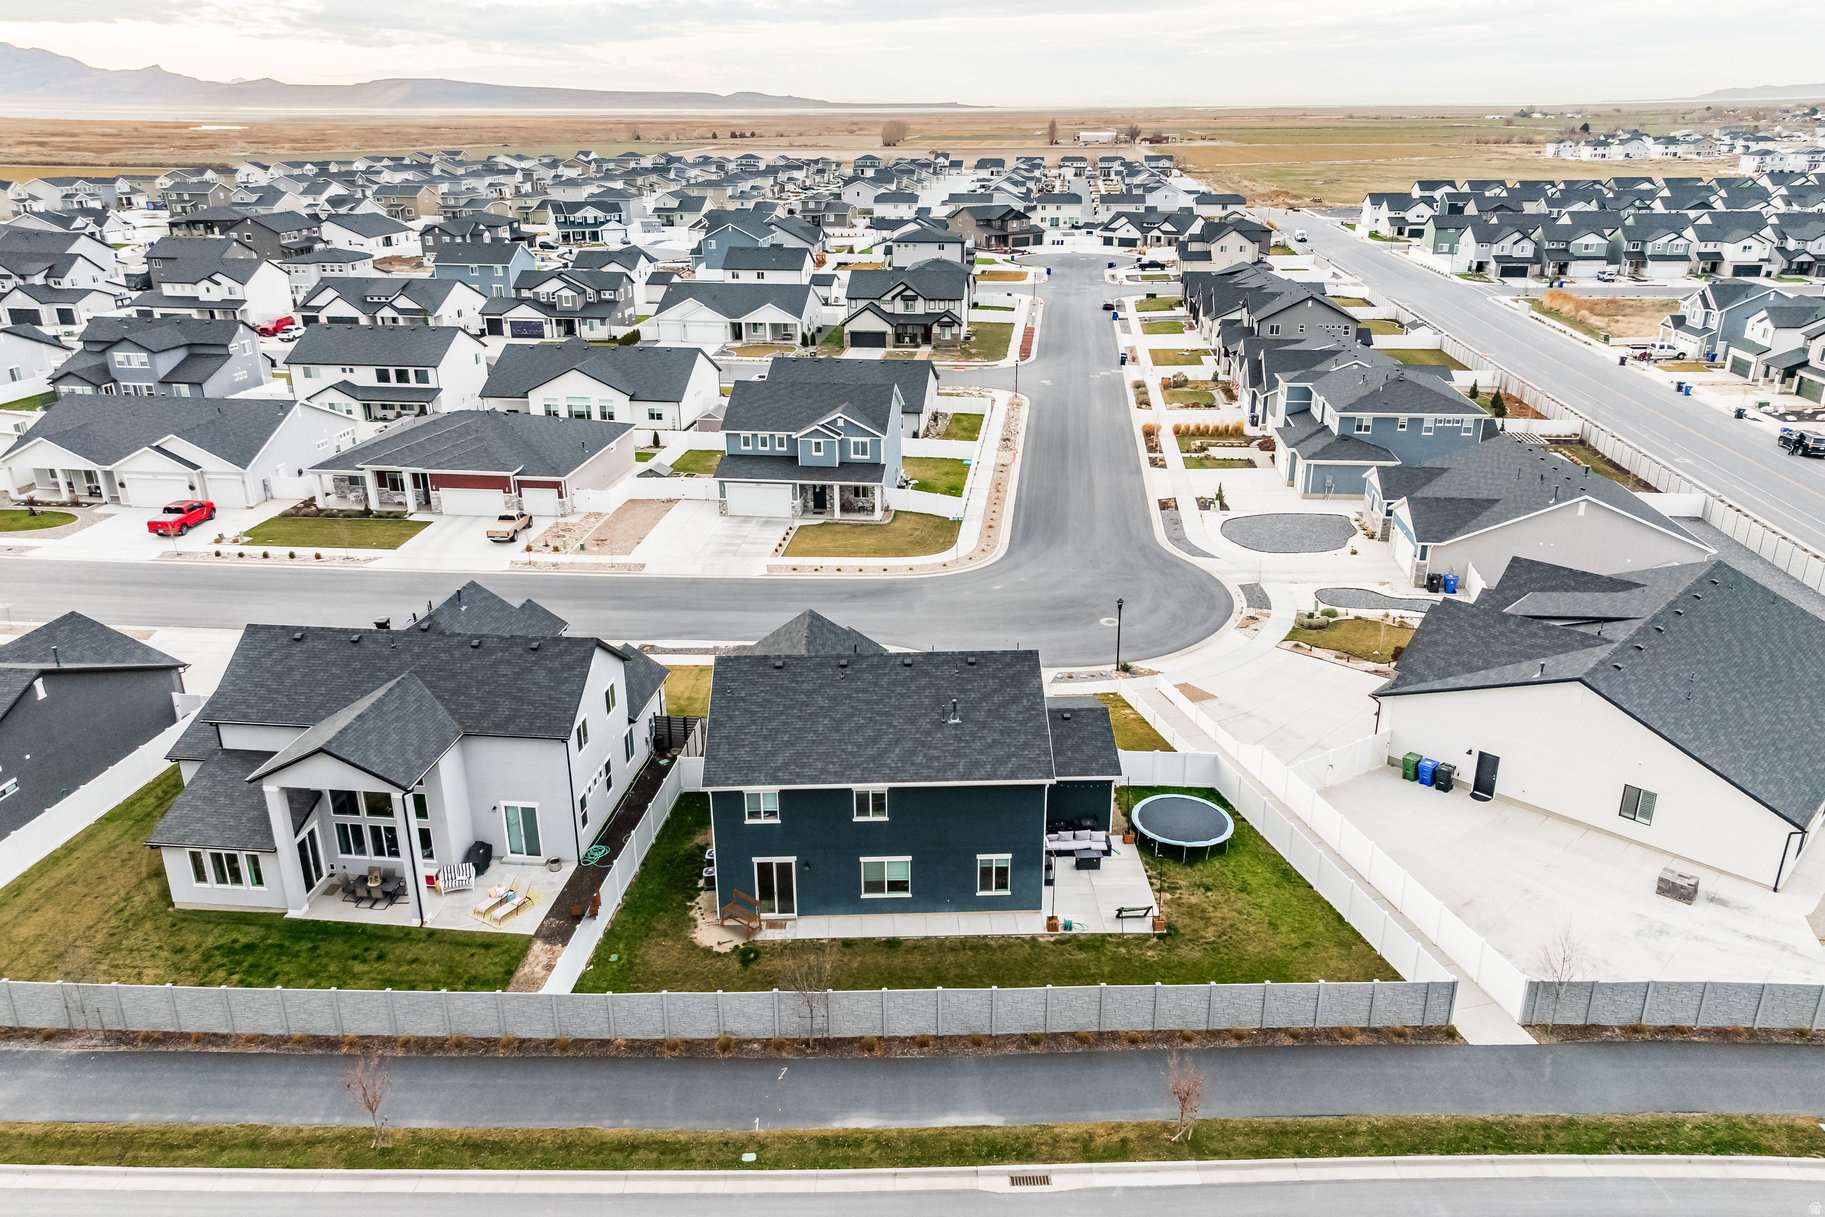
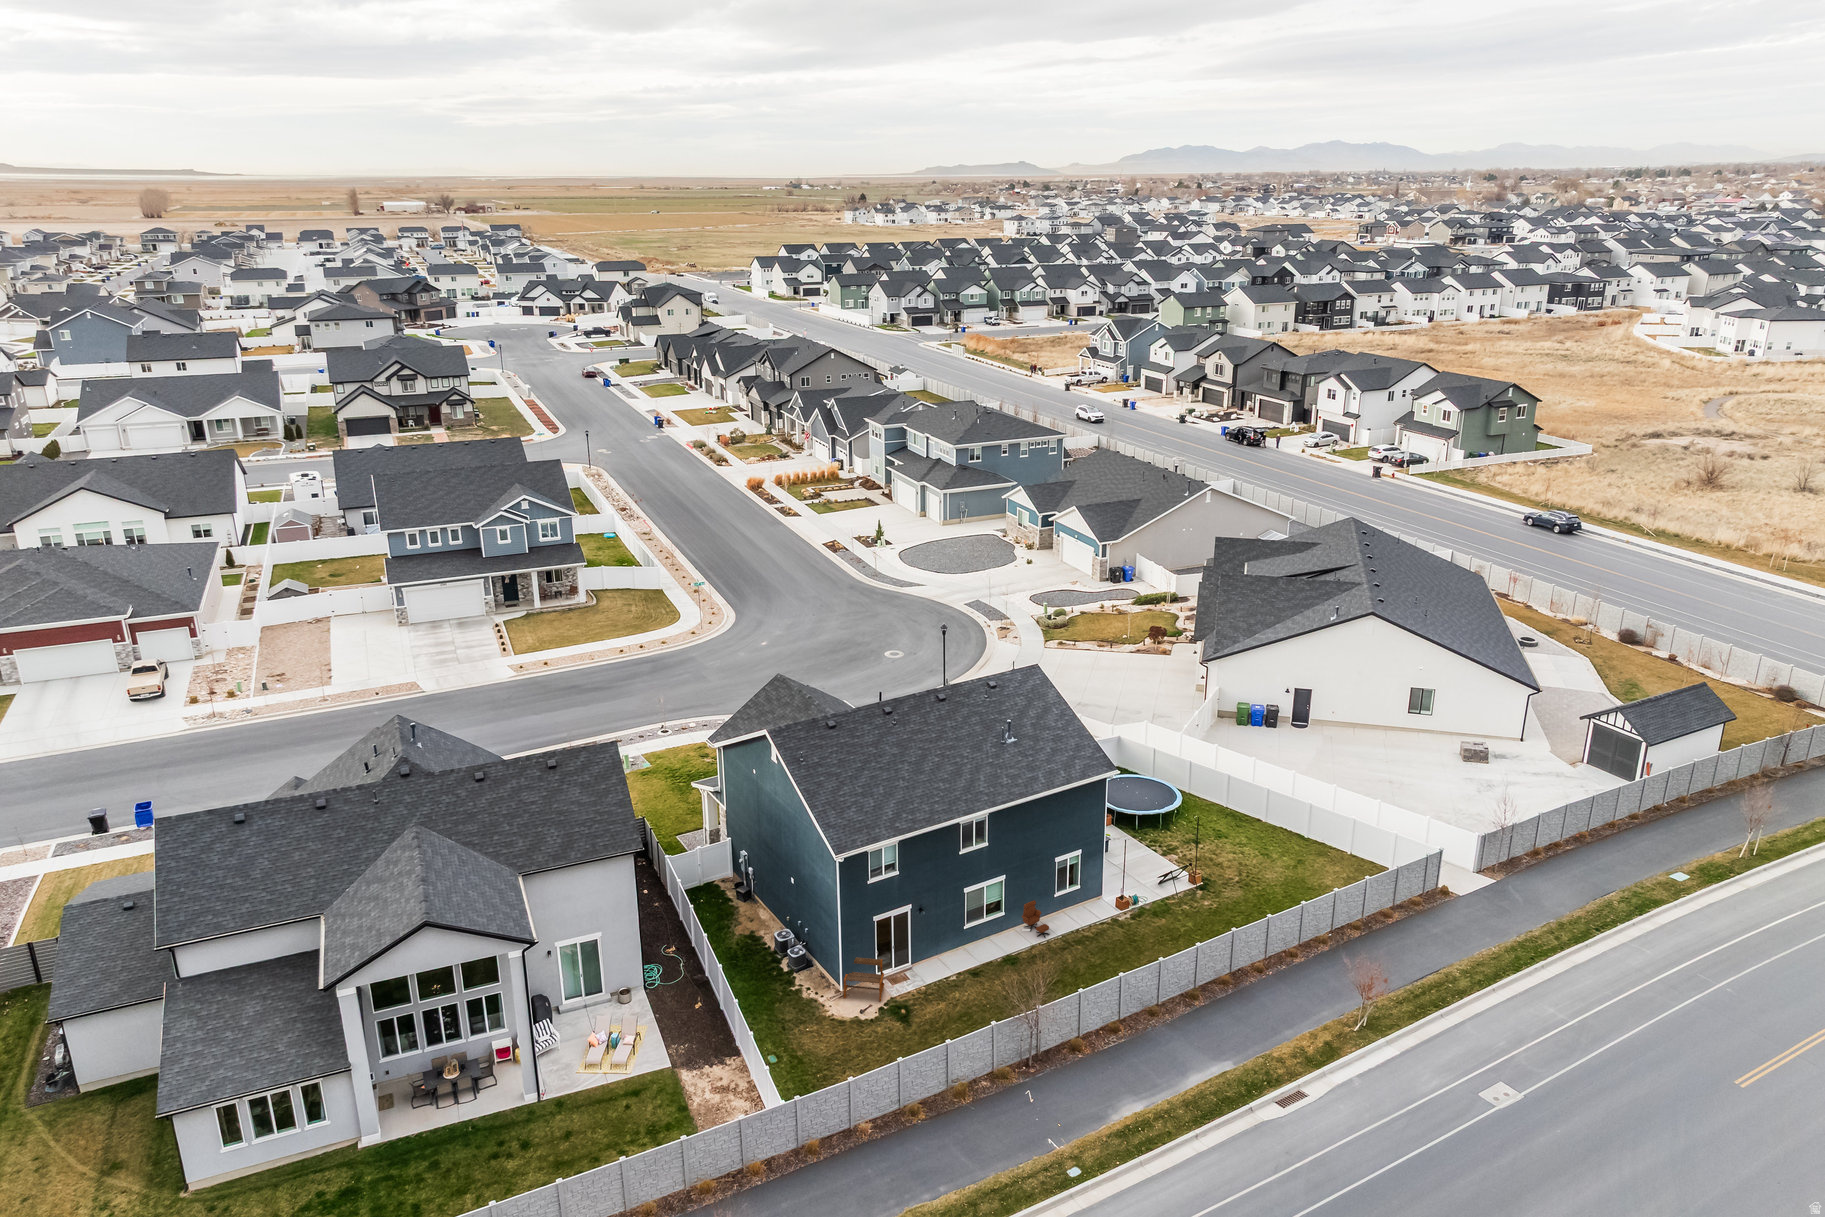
lounge chair: present [571,887,601,921] -> present [1022,900,1049,938]

